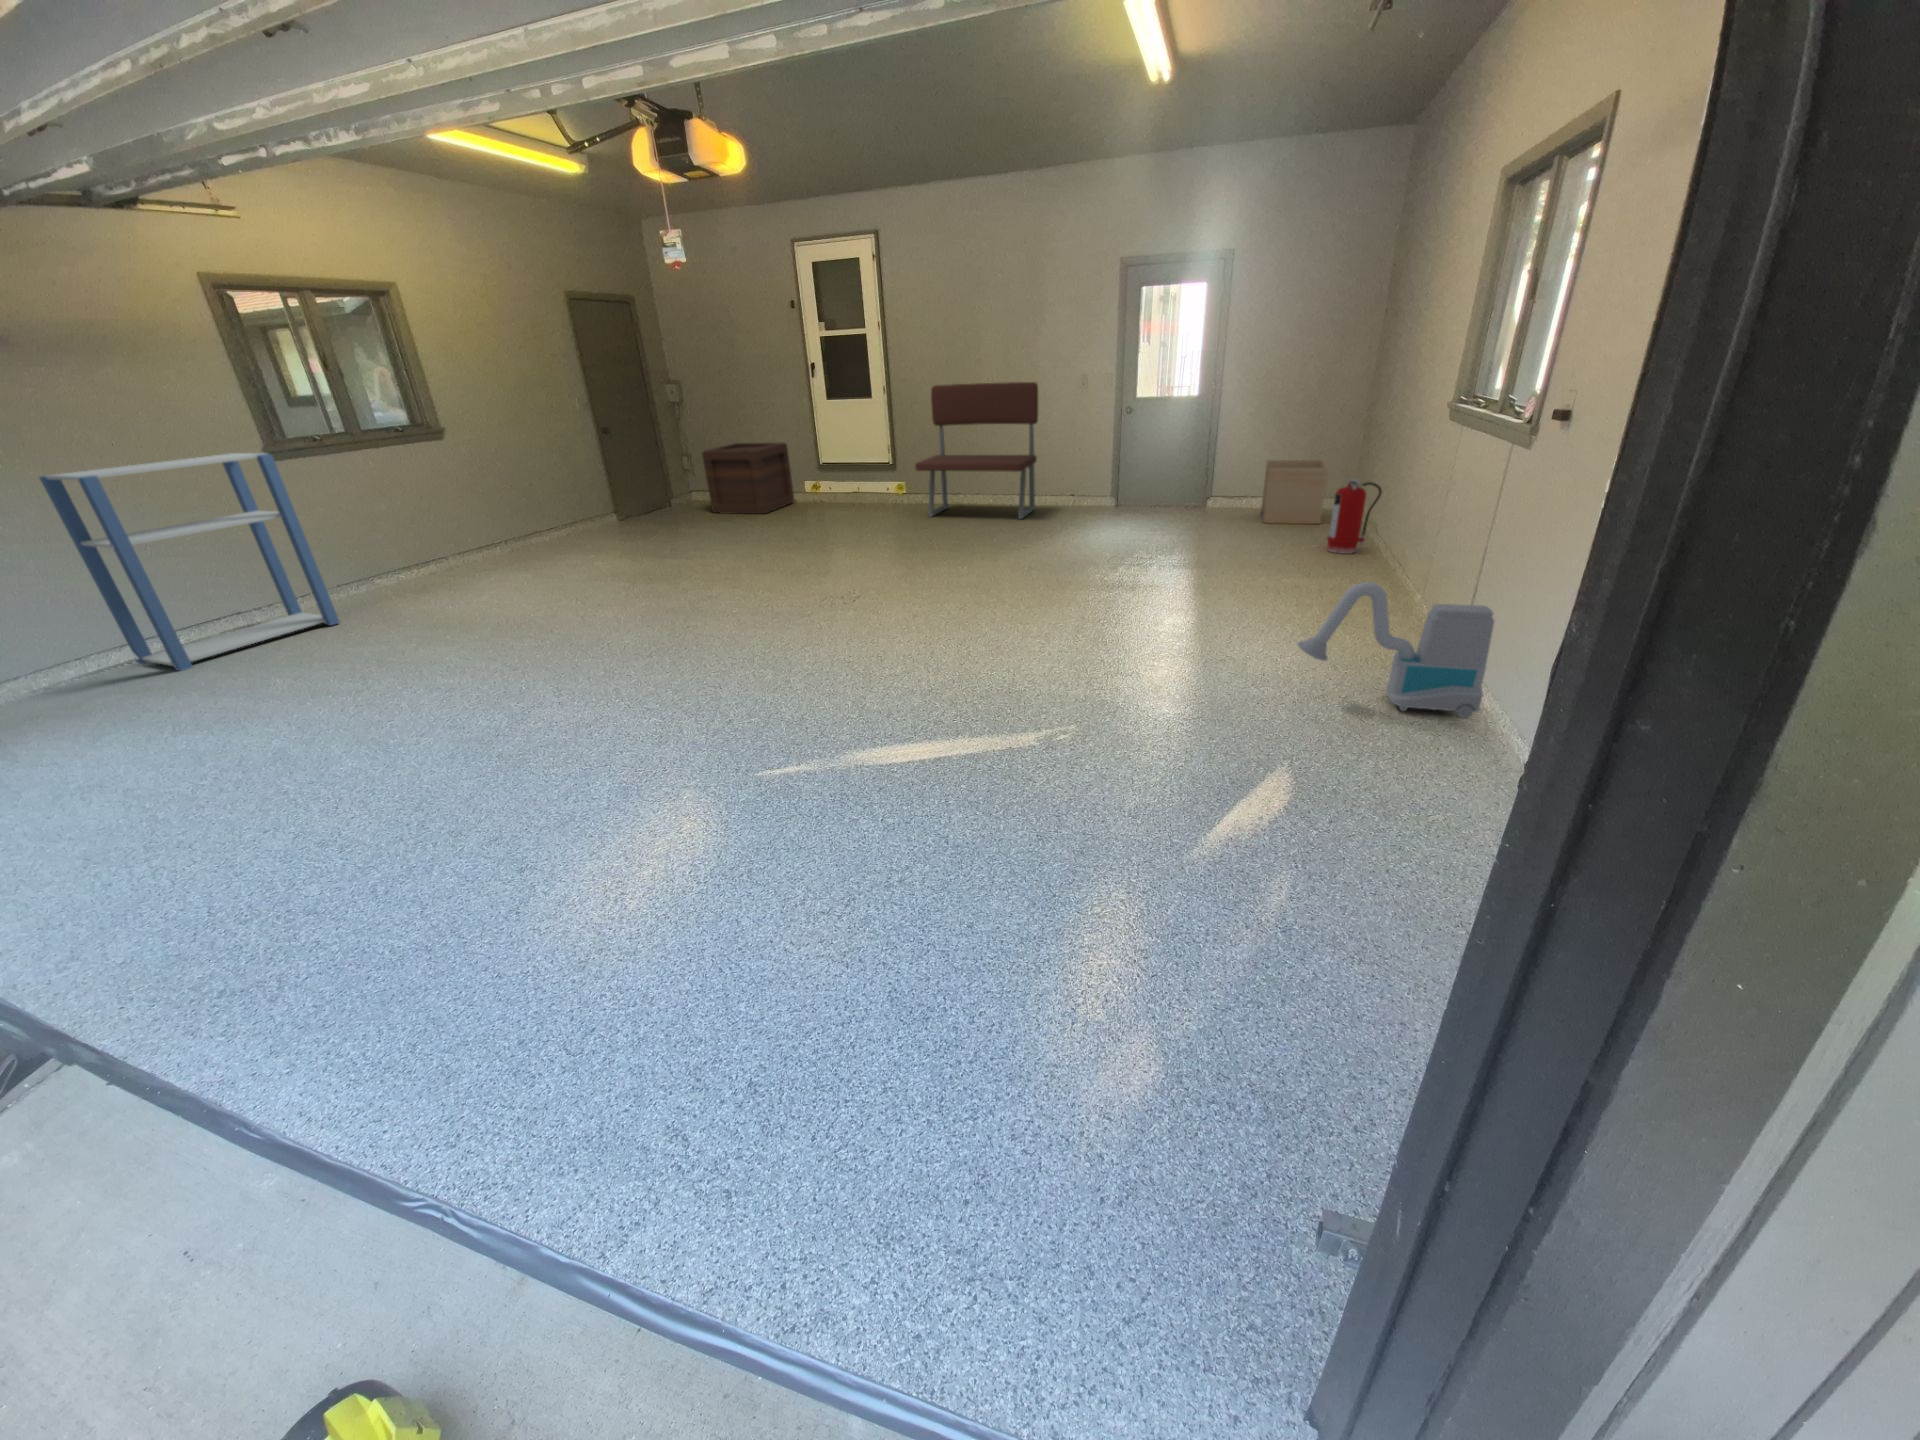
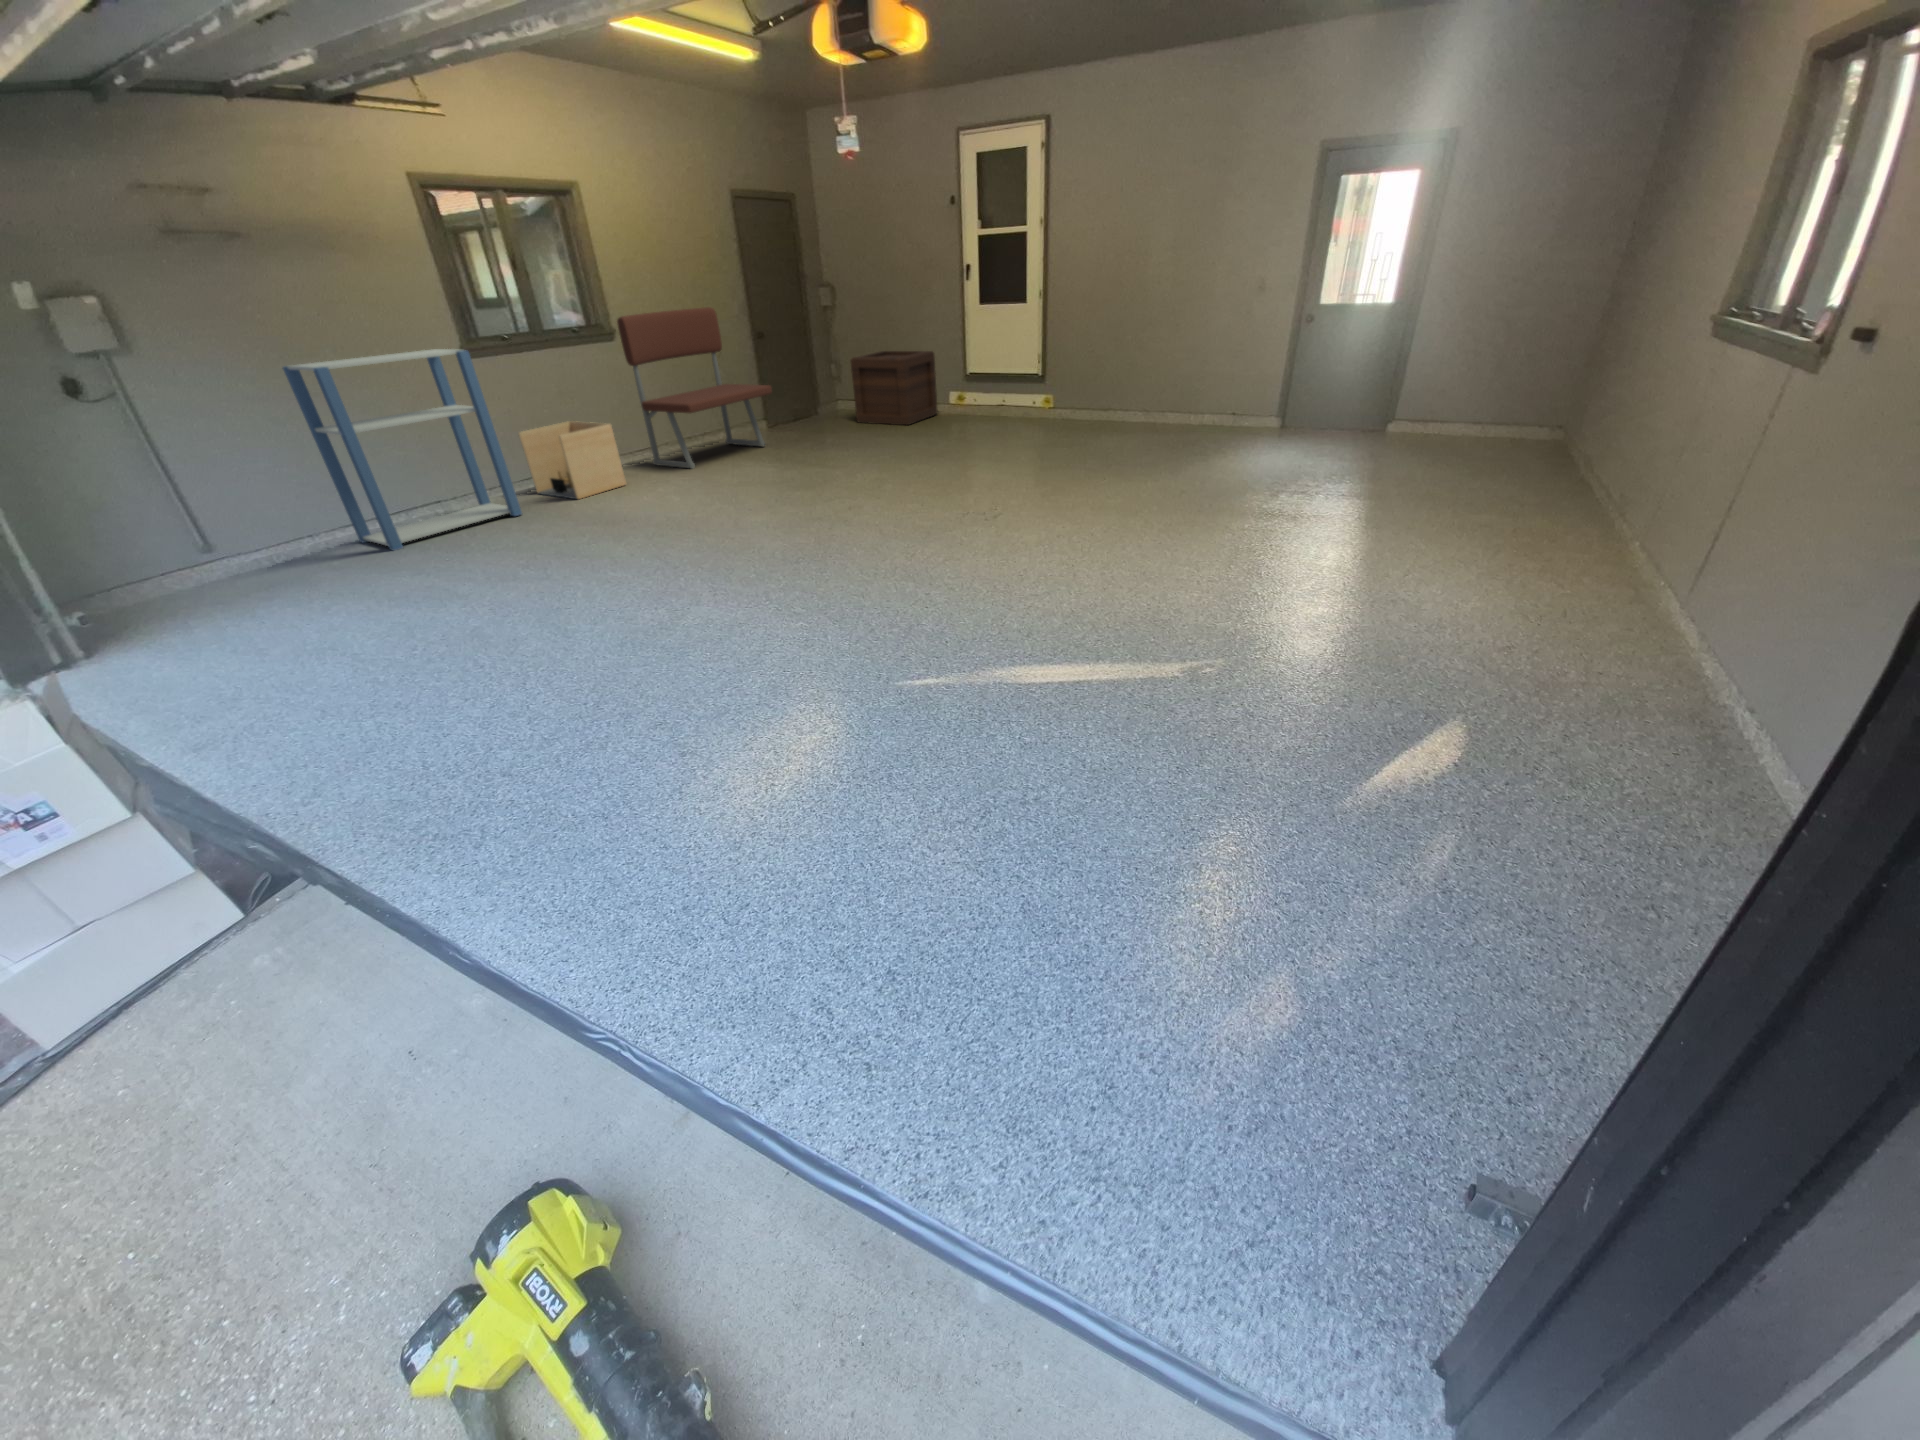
bench: present [915,382,1038,519] -> present [617,307,772,469]
cardboard box: present [1261,460,1329,524] -> present [518,421,626,499]
fire extinguisher: present [1327,479,1382,554] -> none [1521,406,1600,492]
vacuum cleaner: present [1298,582,1494,718] -> none [1483,522,1735,684]

